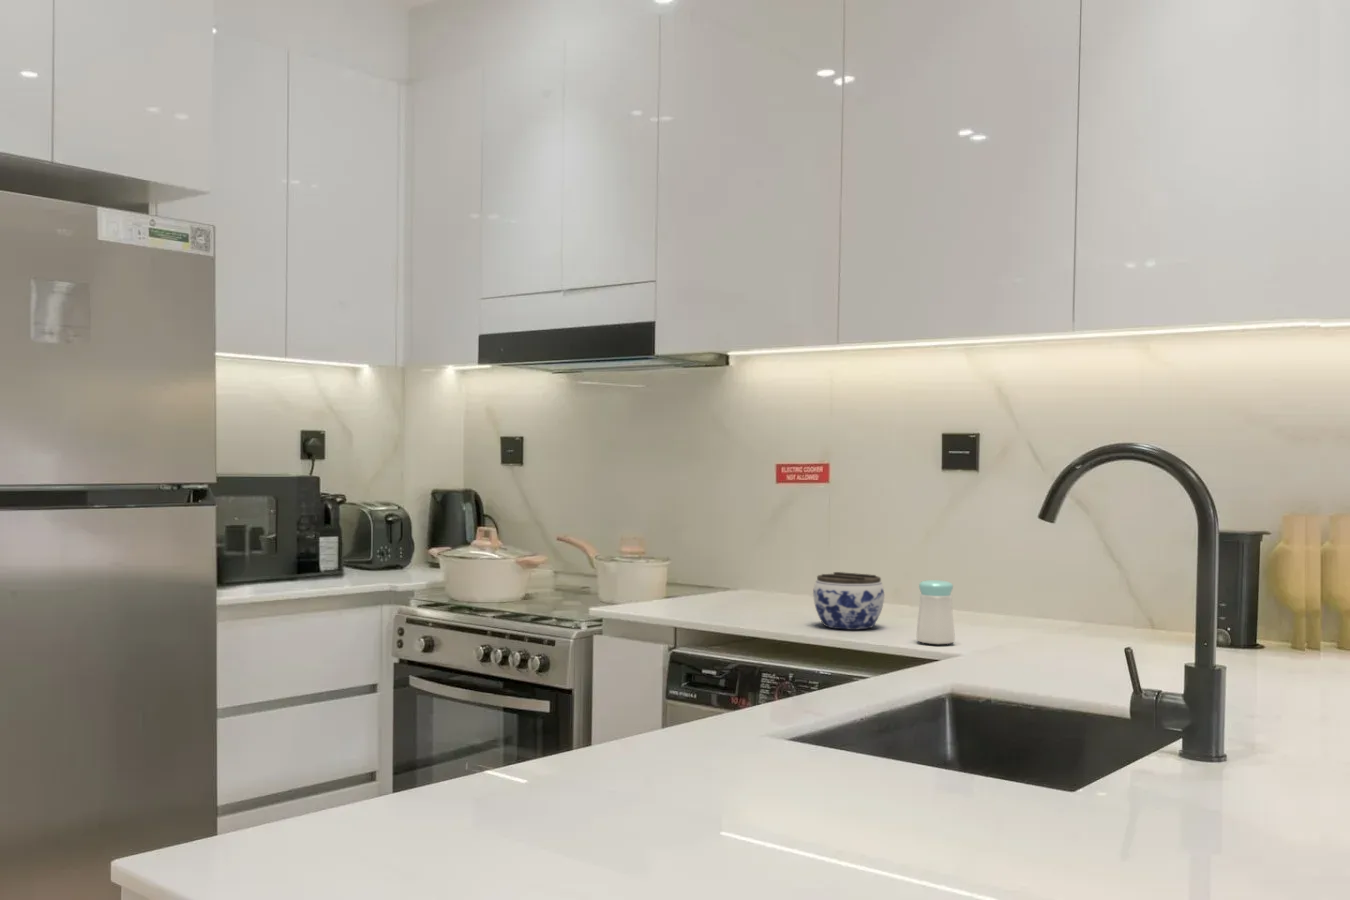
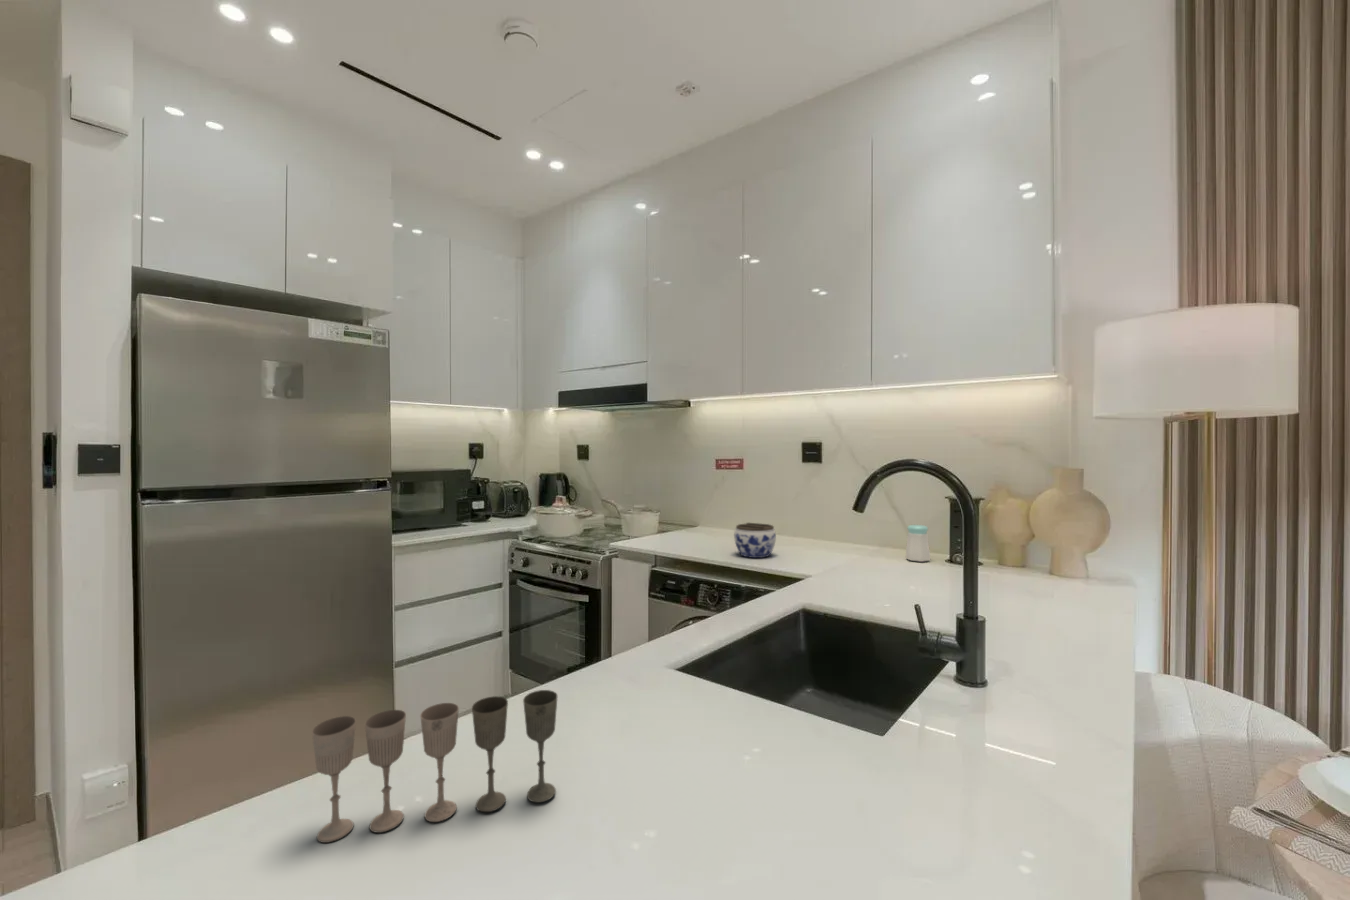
salt shaker: present [917,580,955,644] -> present [906,525,930,562]
wine glass: none [441,691,674,819] -> present [312,690,557,843]

